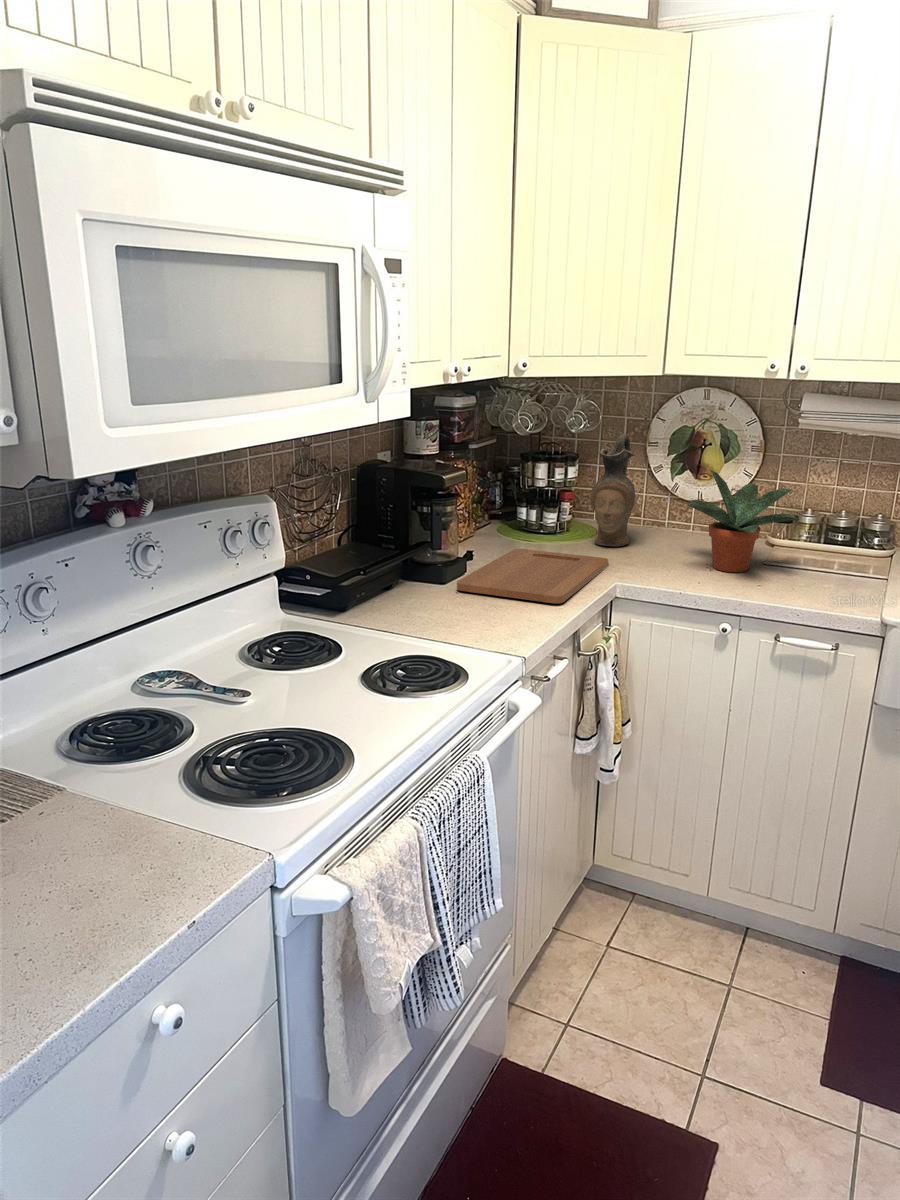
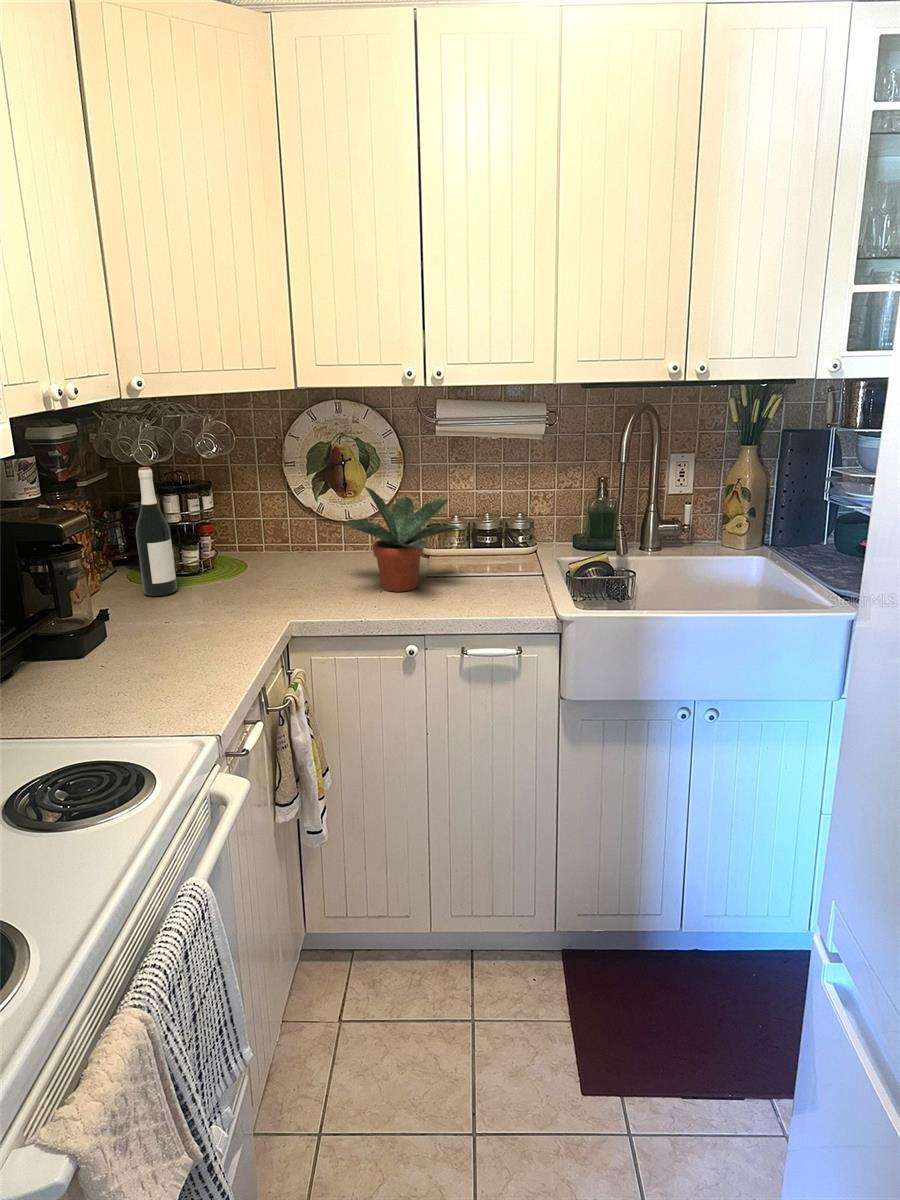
ceramic pitcher: present [590,434,635,546] -> none [235,455,286,581]
wine bottle: none [507,436,535,546] -> present [136,467,177,596]
cutting board: present [457,549,608,604] -> none [100,596,273,665]

